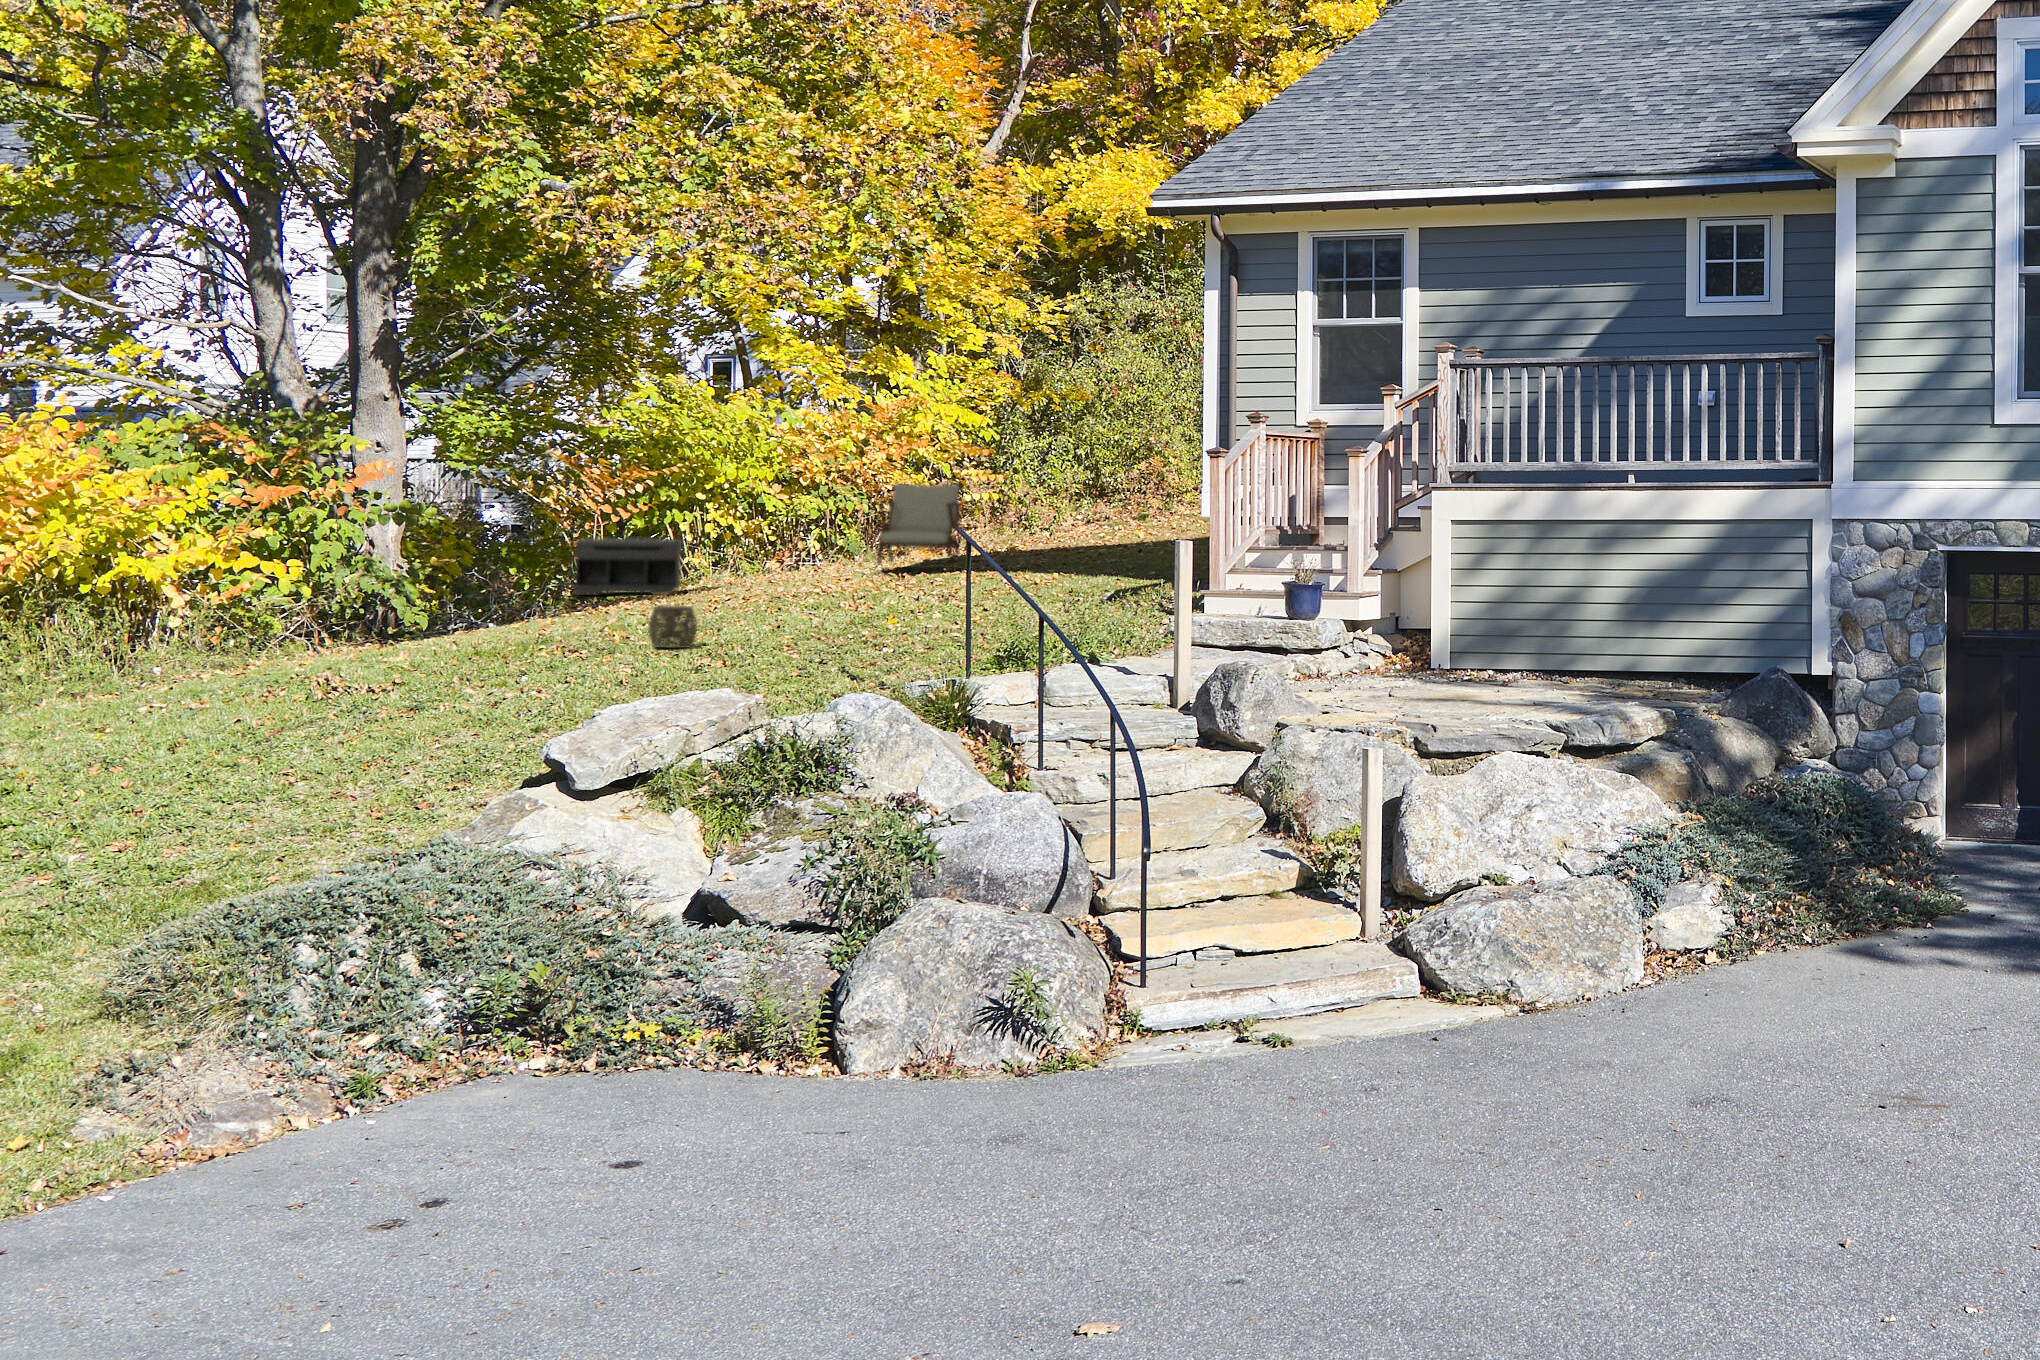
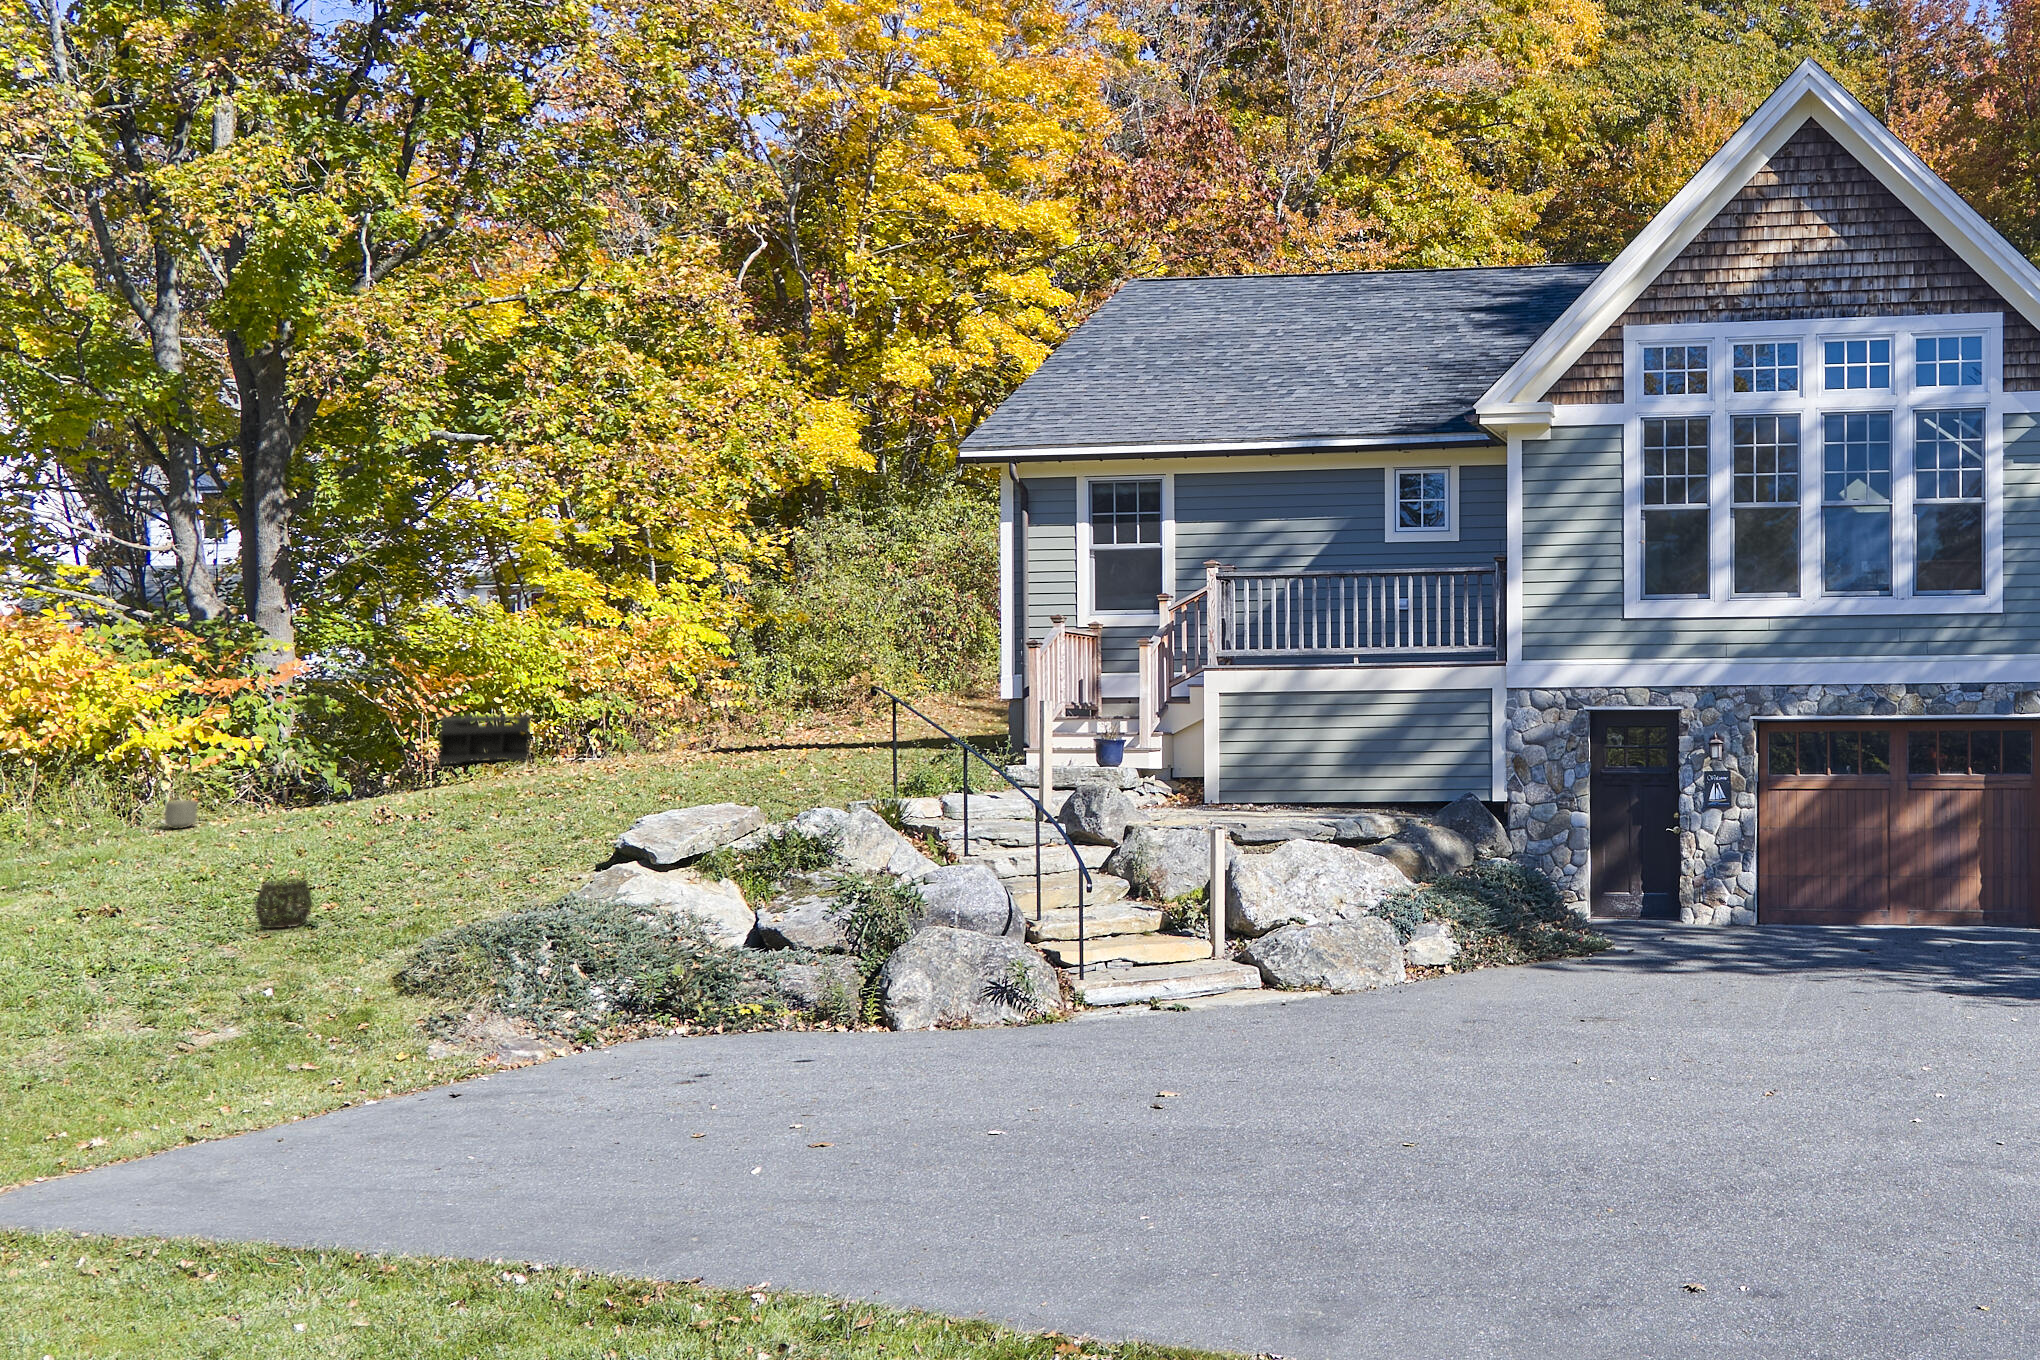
lounge chair: present [877,483,961,571] -> none [688,655,759,729]
woven basket: present [648,605,697,648] -> present [256,879,312,929]
planter: none [236,611,272,643] -> present [165,800,197,829]

